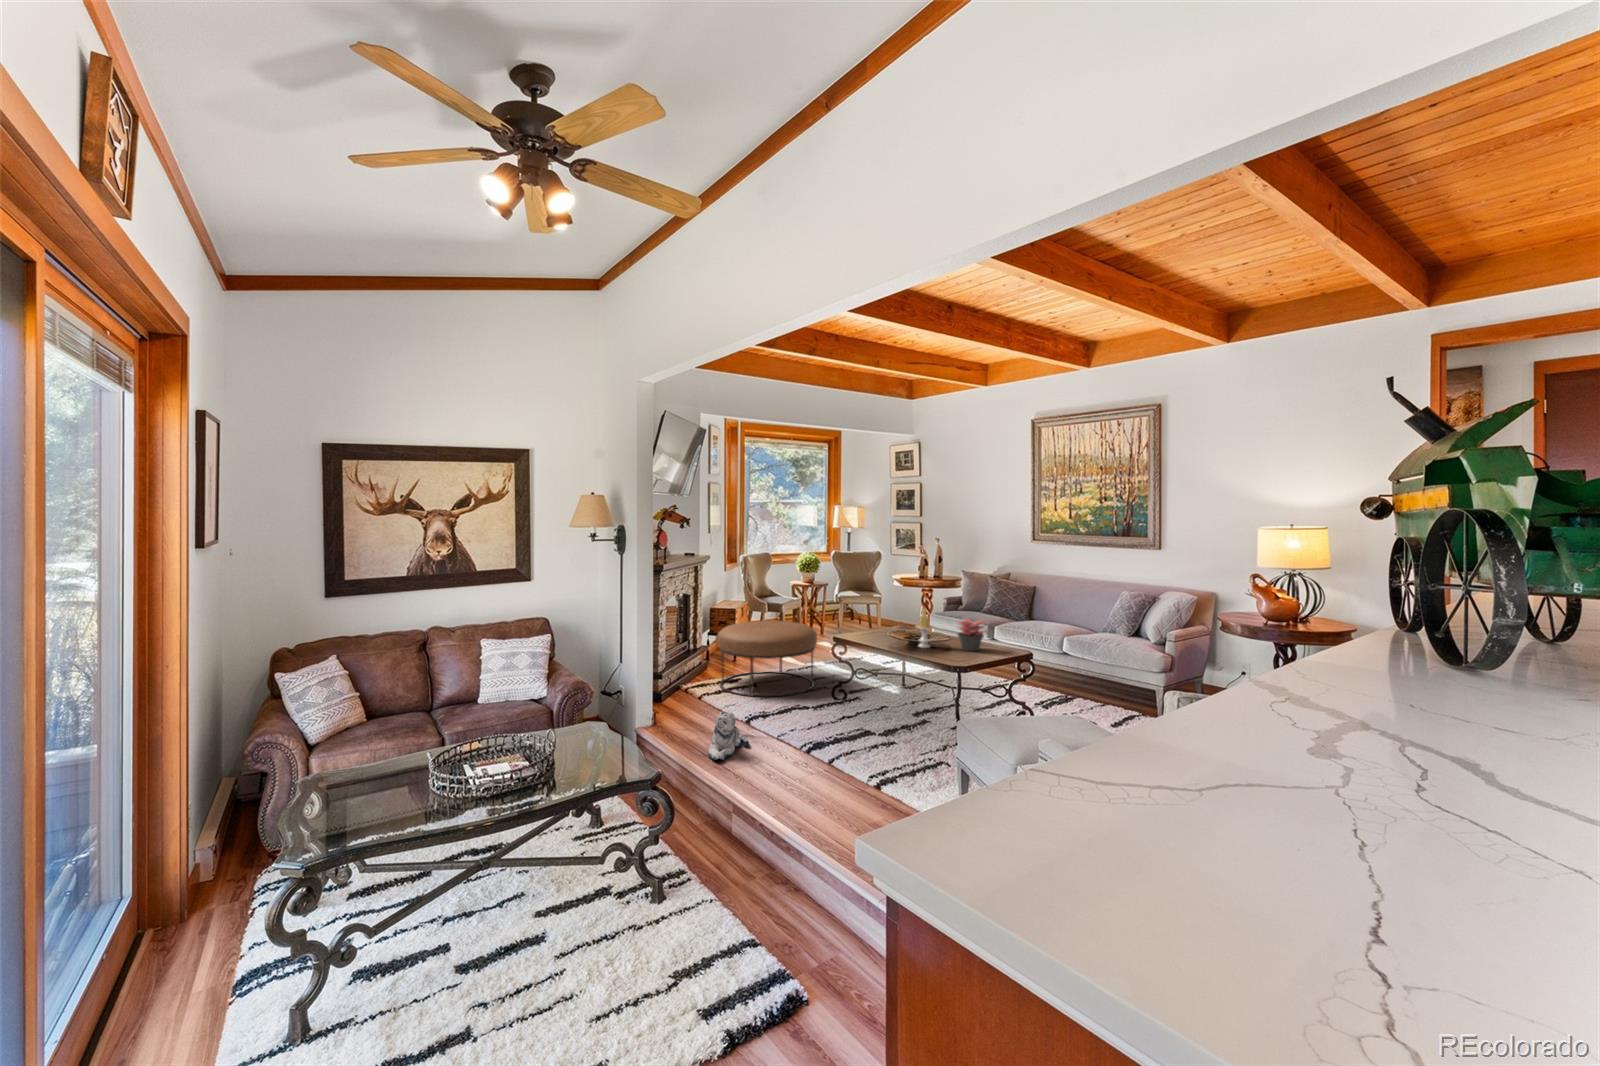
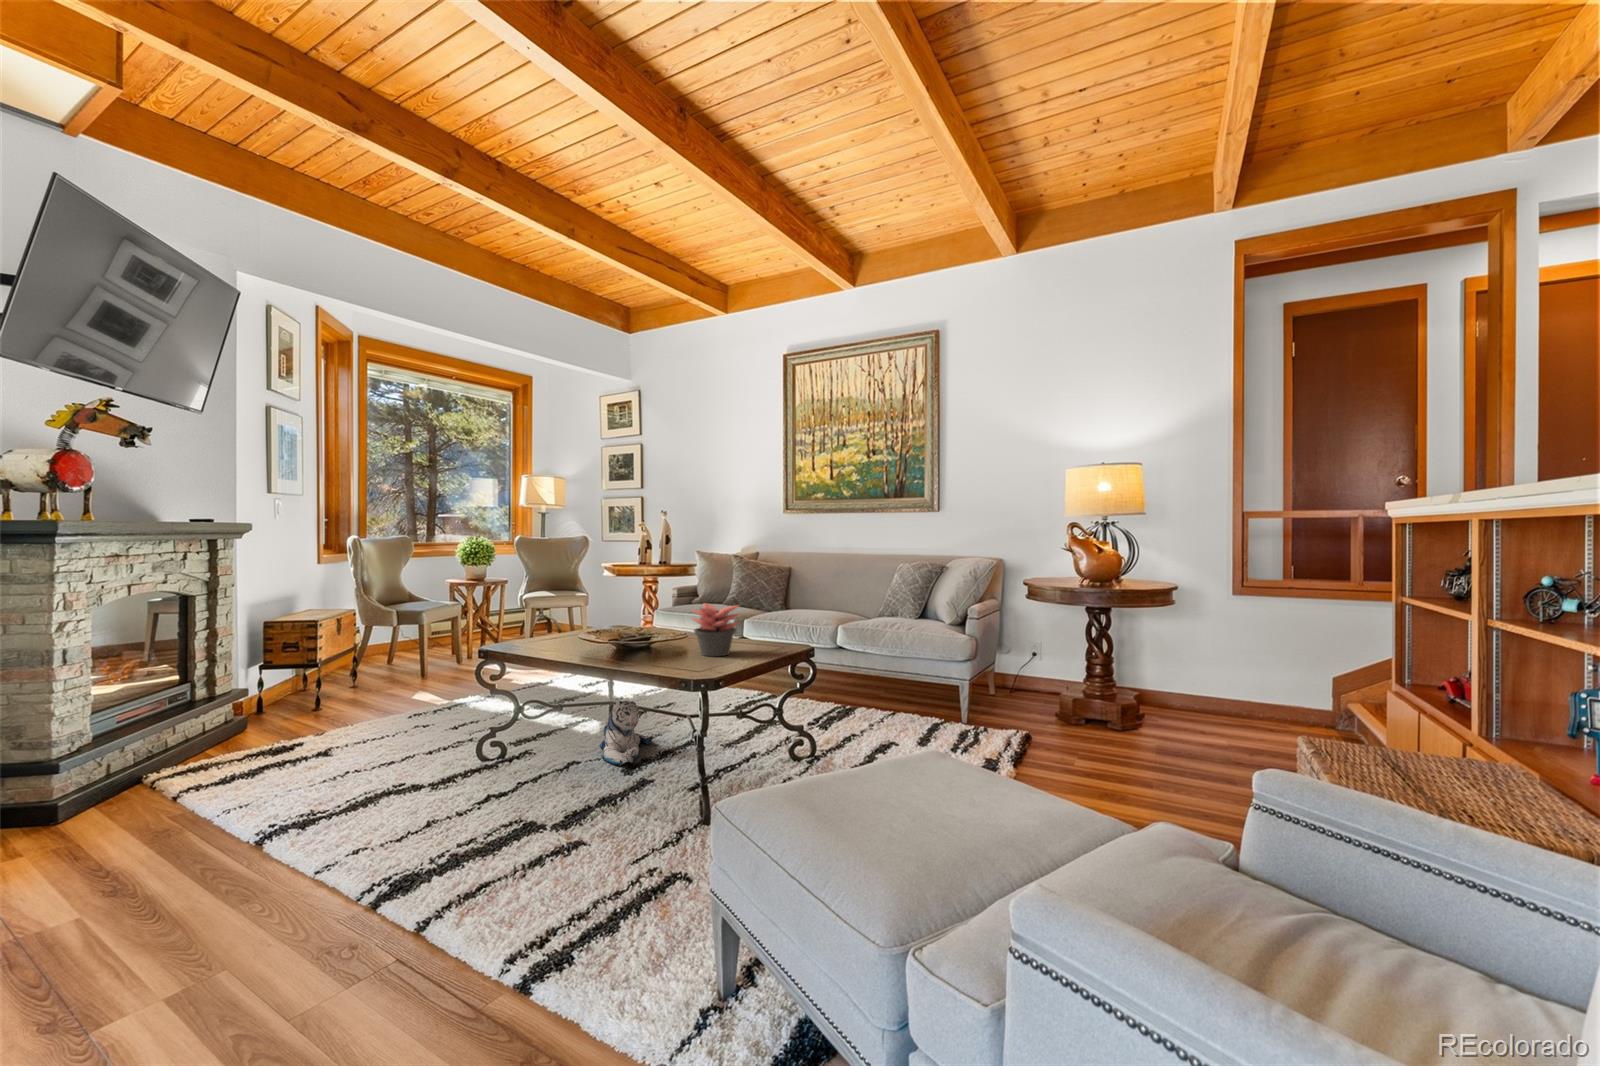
candle: present [916,609,933,648] -> none [623,592,656,657]
ottoman: present [717,620,817,697] -> none [248,633,459,776]
plush toy: present [708,712,749,760] -> present [600,701,652,766]

